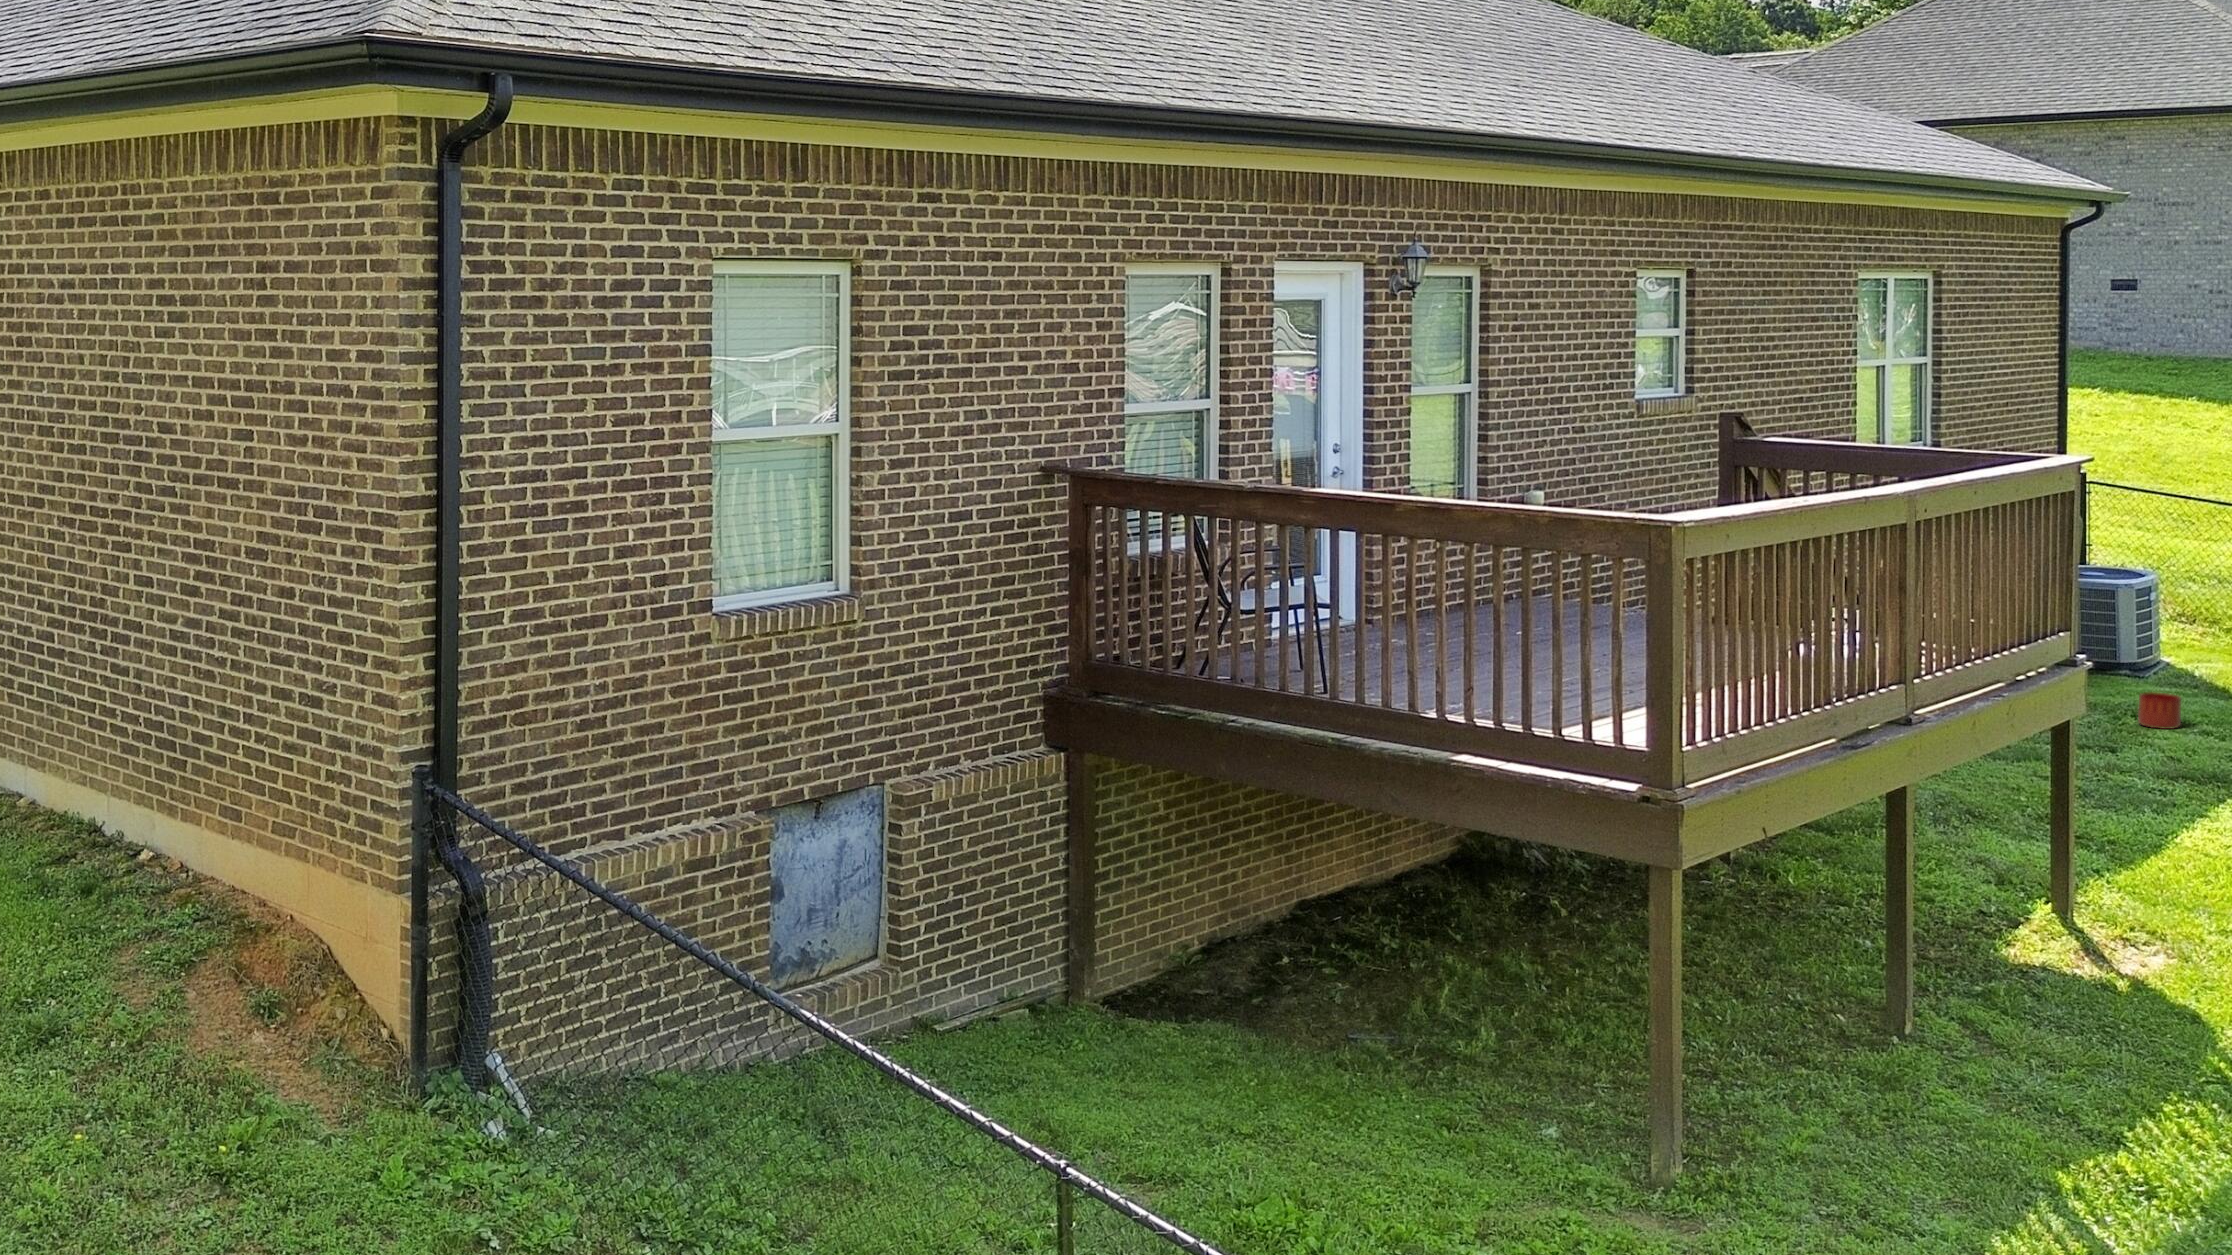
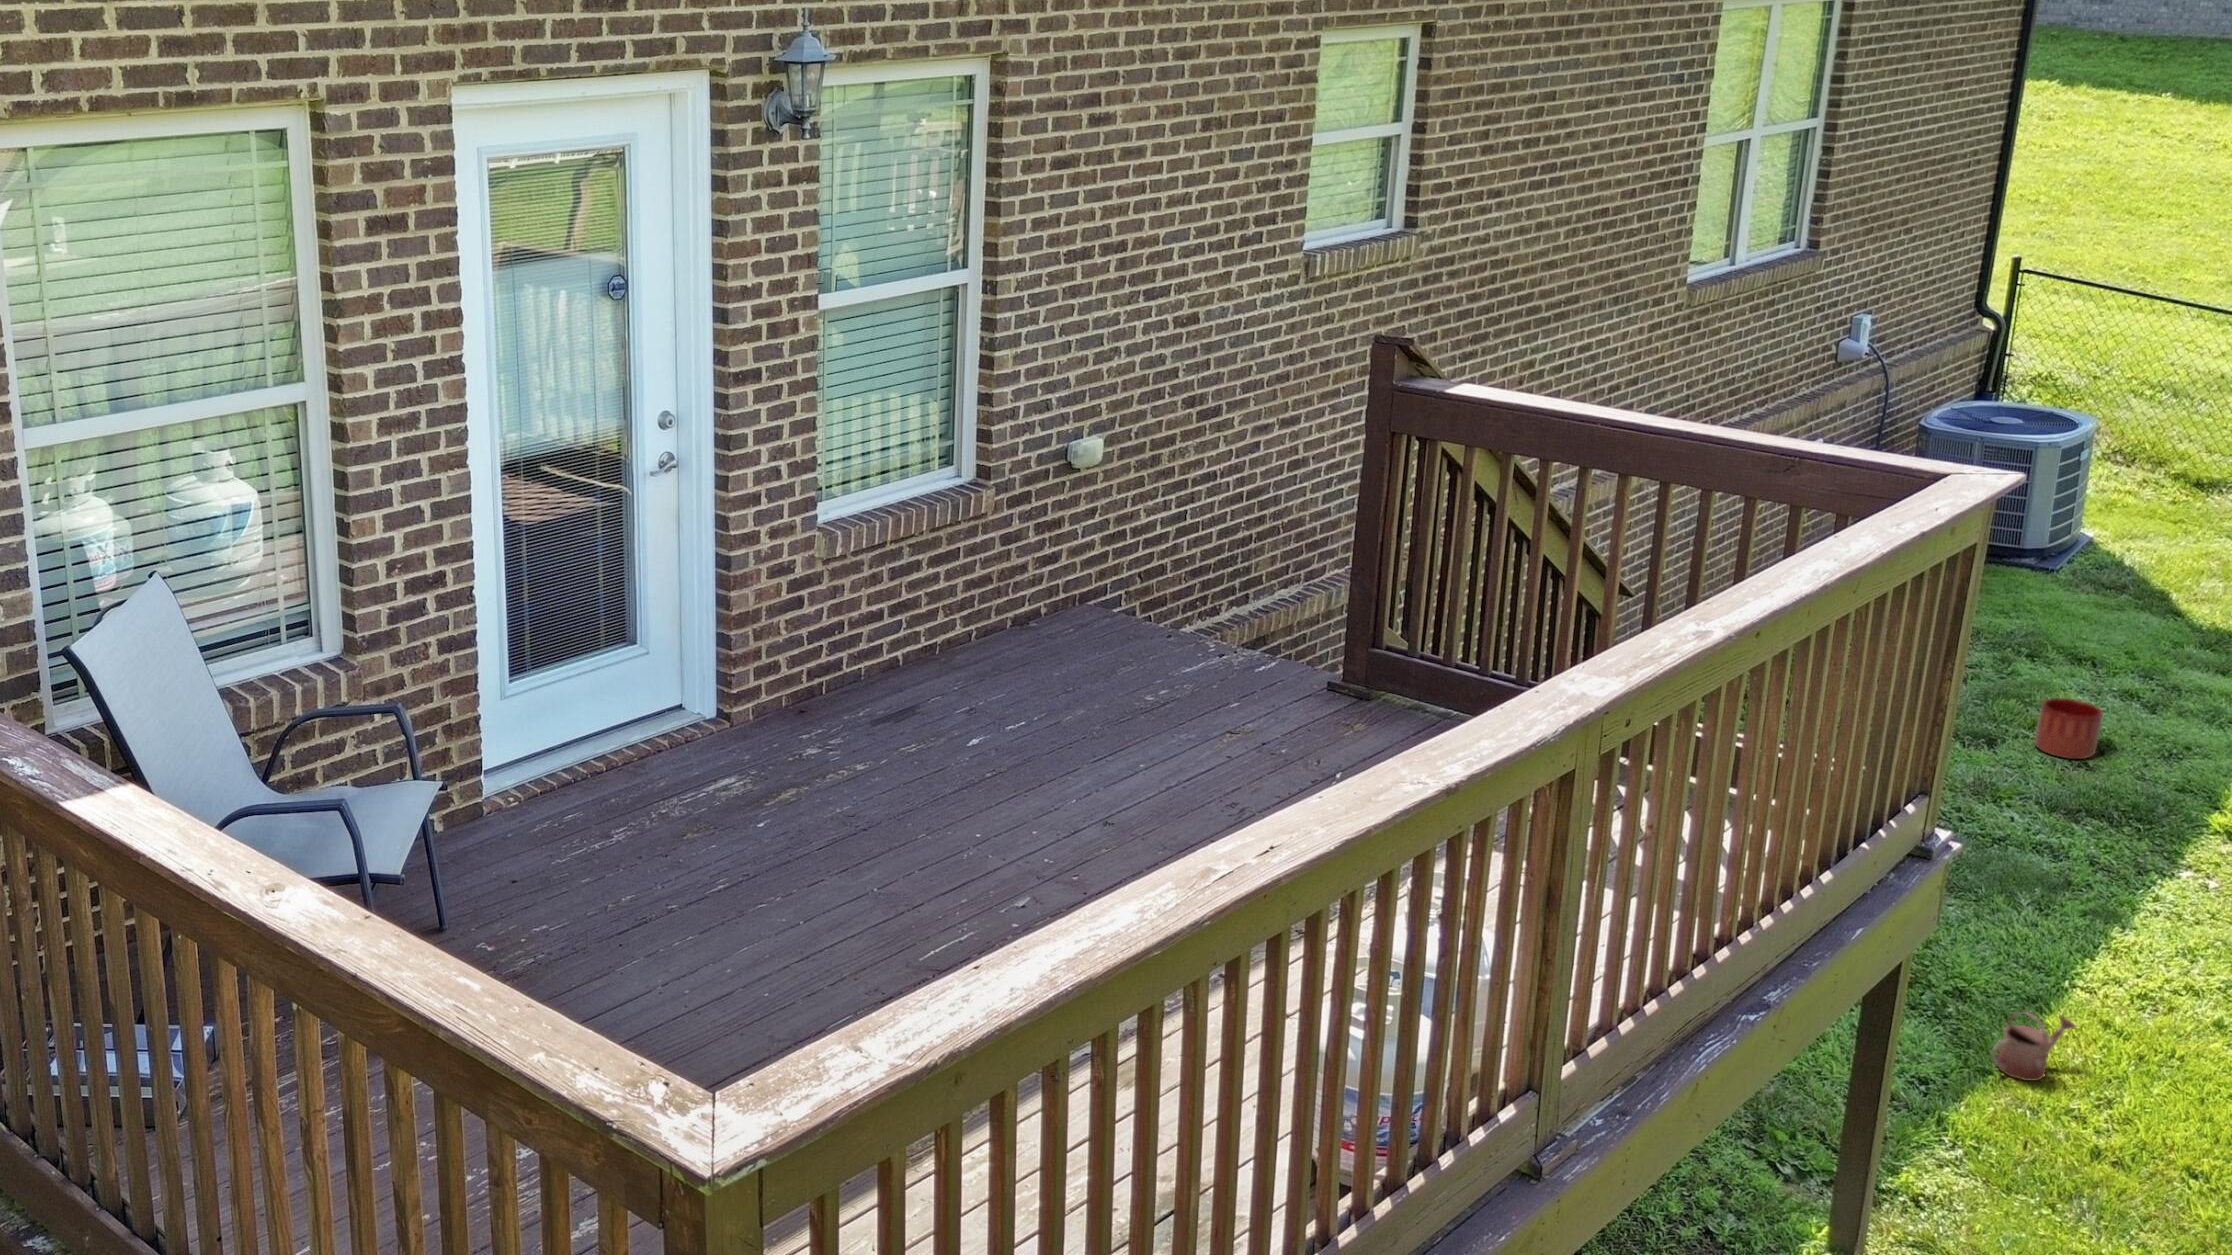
watering can: none [2131,795,2182,835] -> present [1991,1012,2076,1081]

